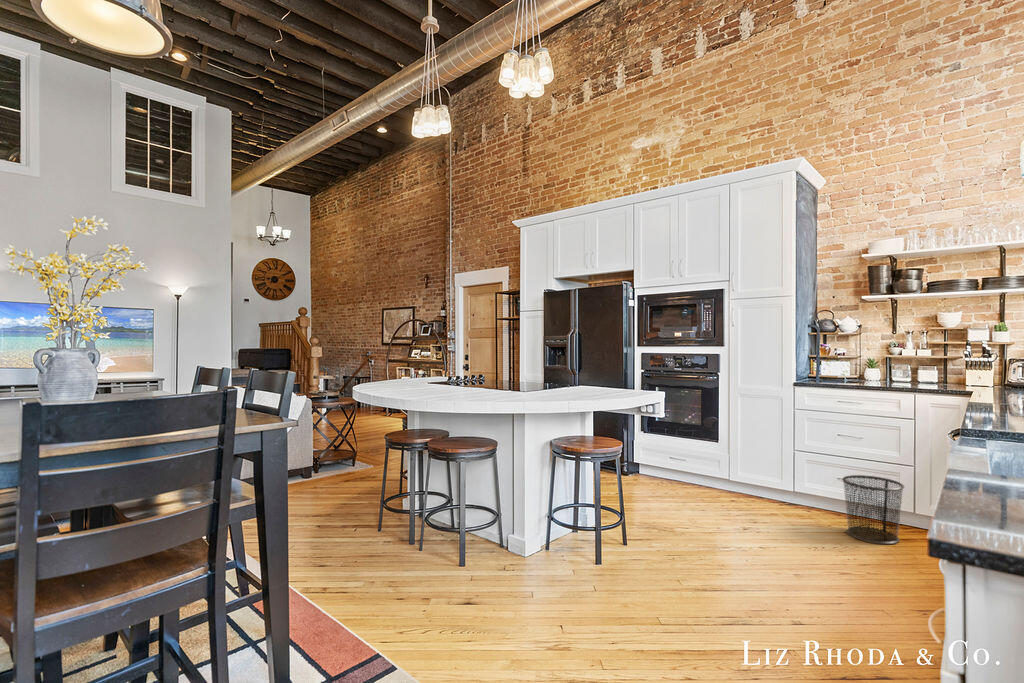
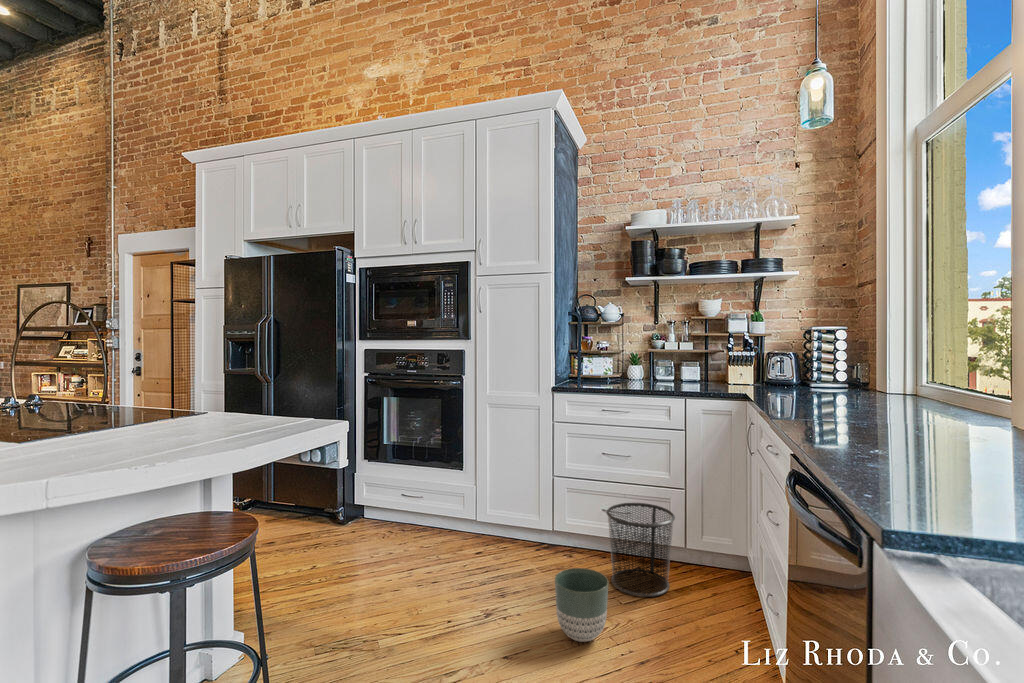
planter: none [798,509,841,556] -> present [555,568,608,642]

